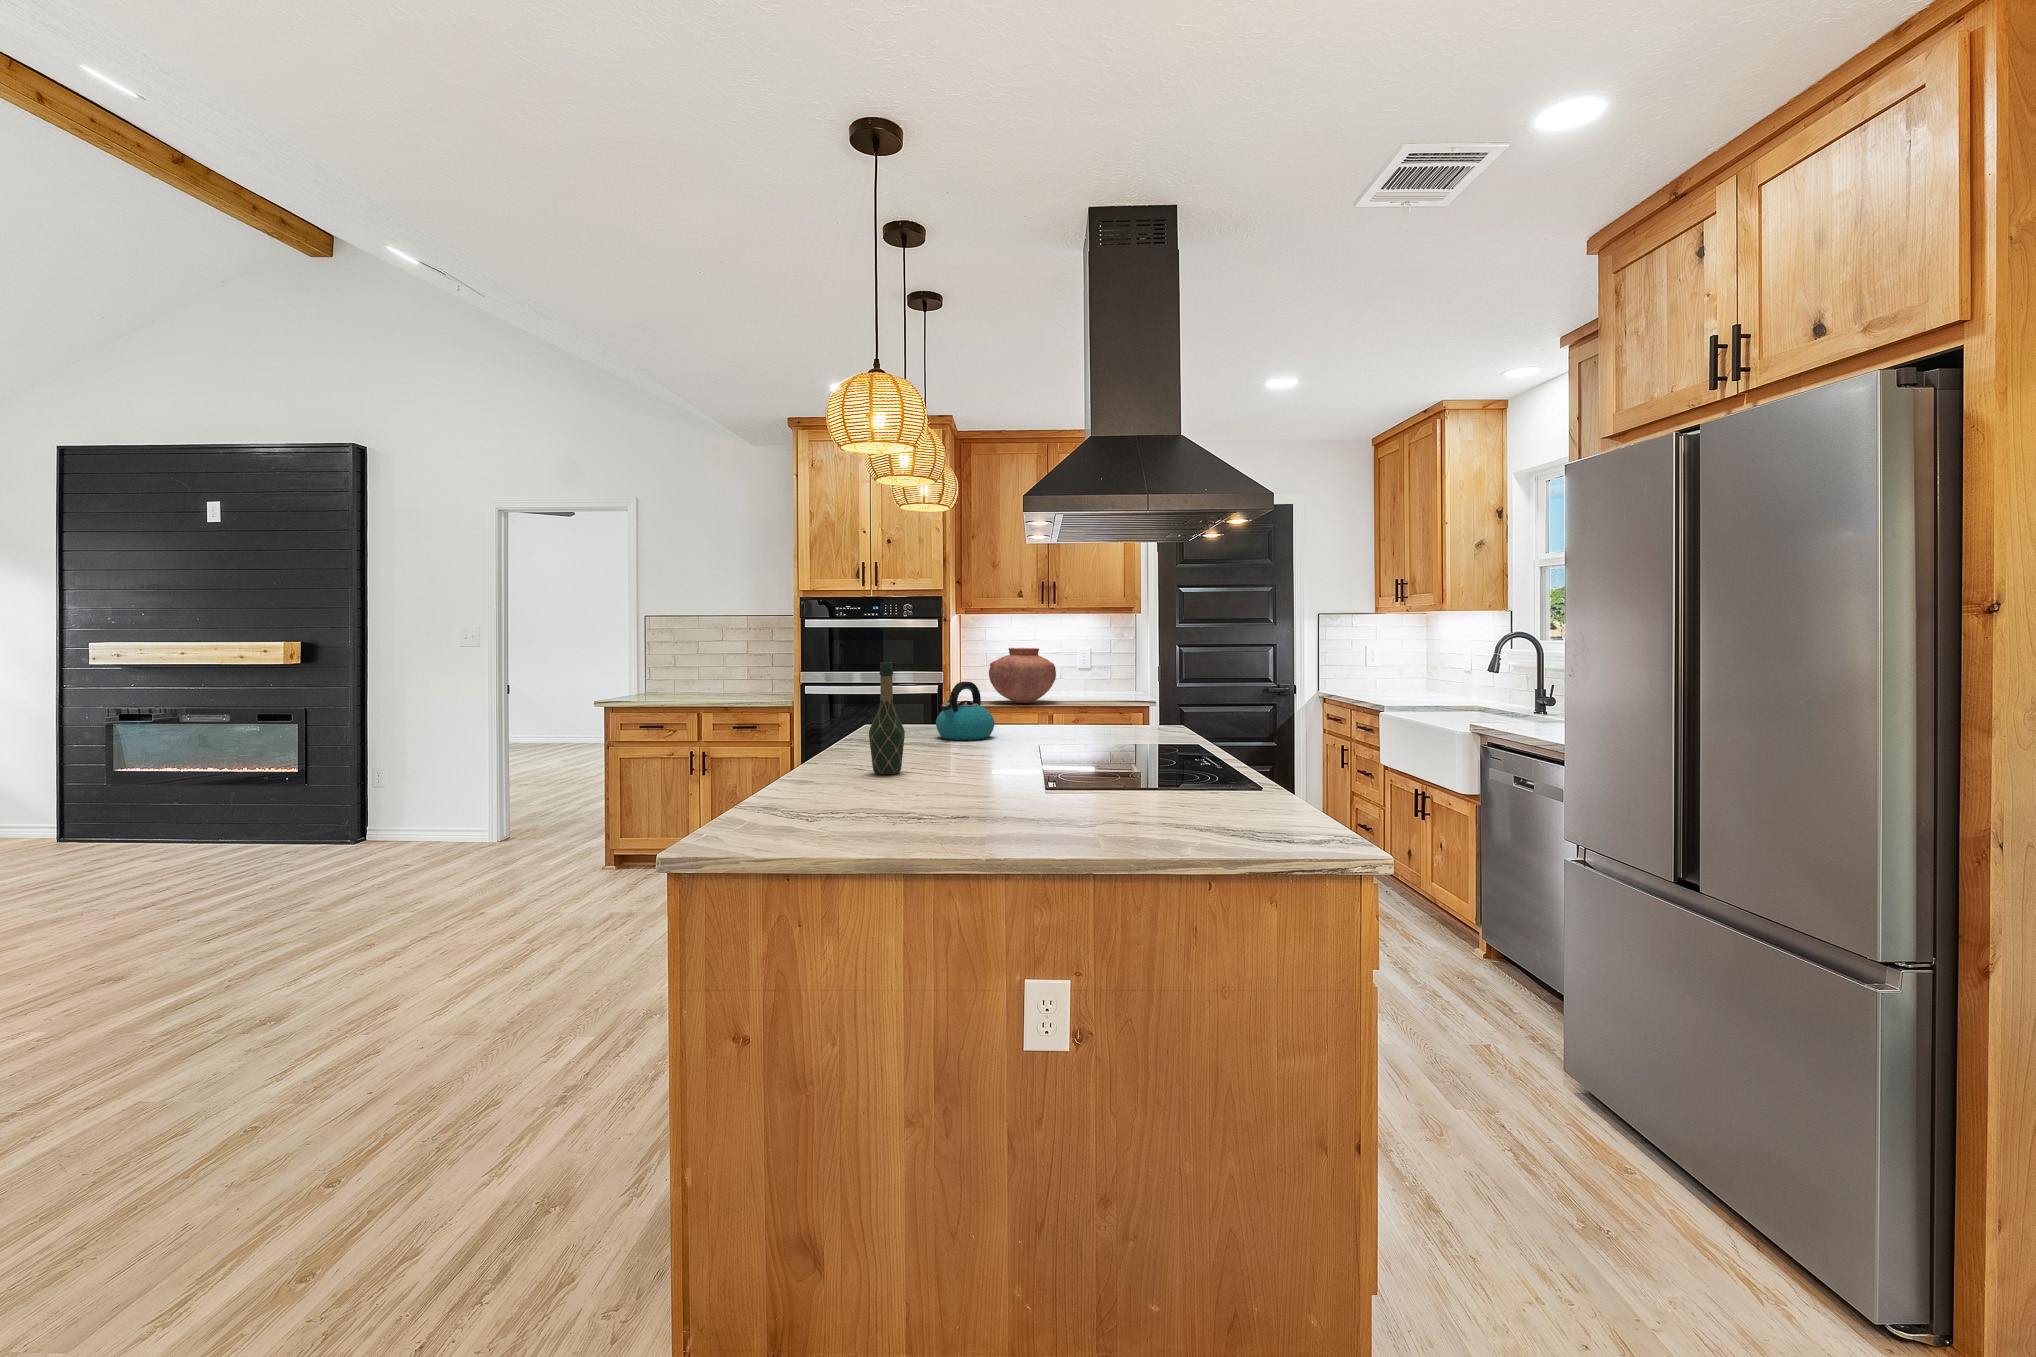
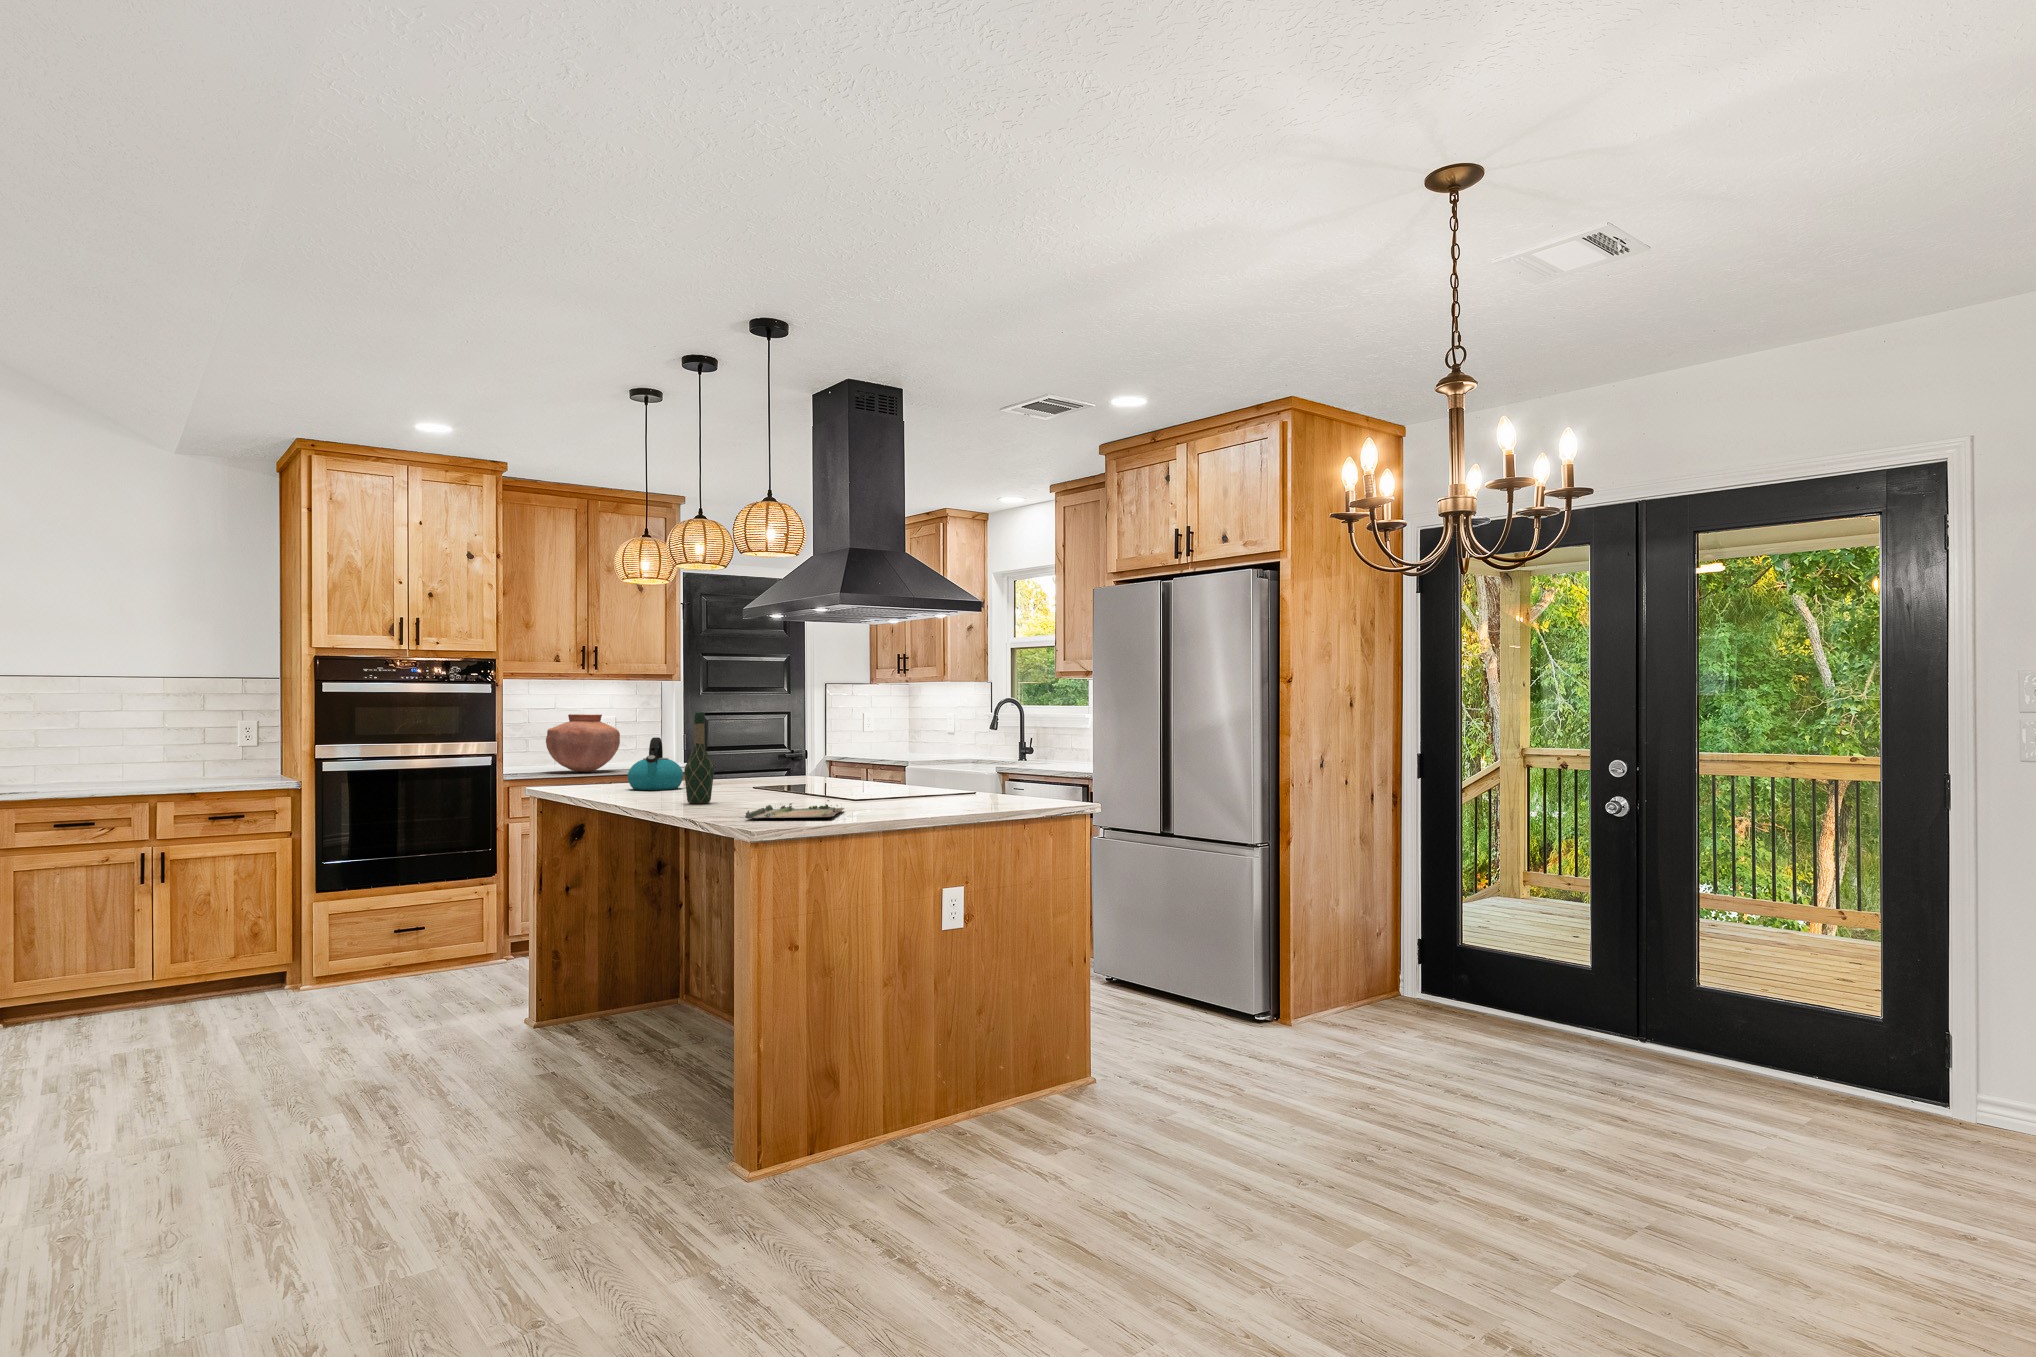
tray: none [755,796,944,843] -> present [745,800,844,819]

